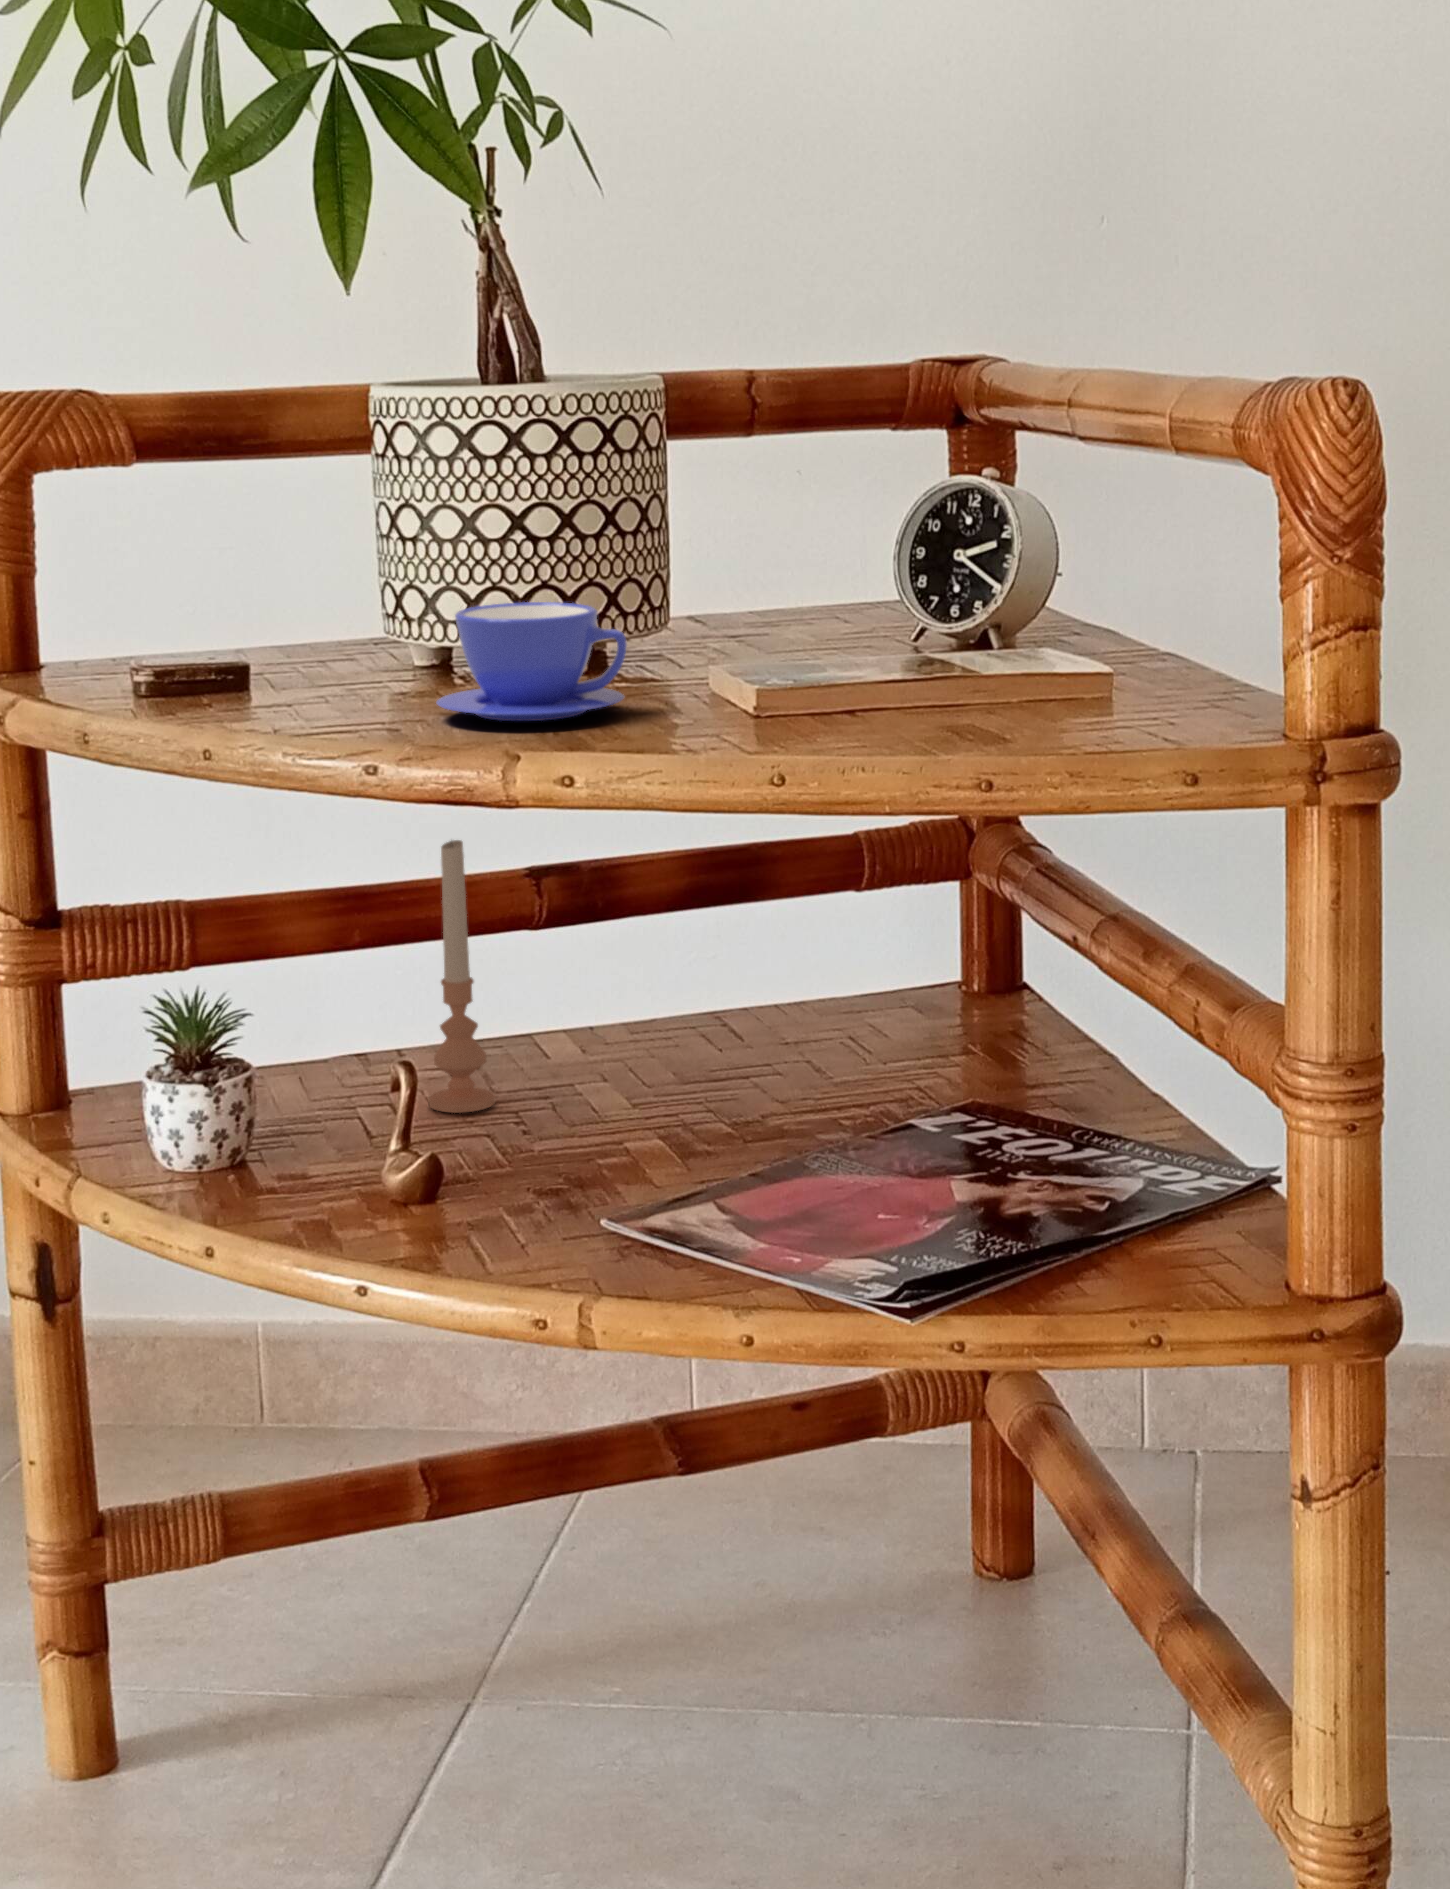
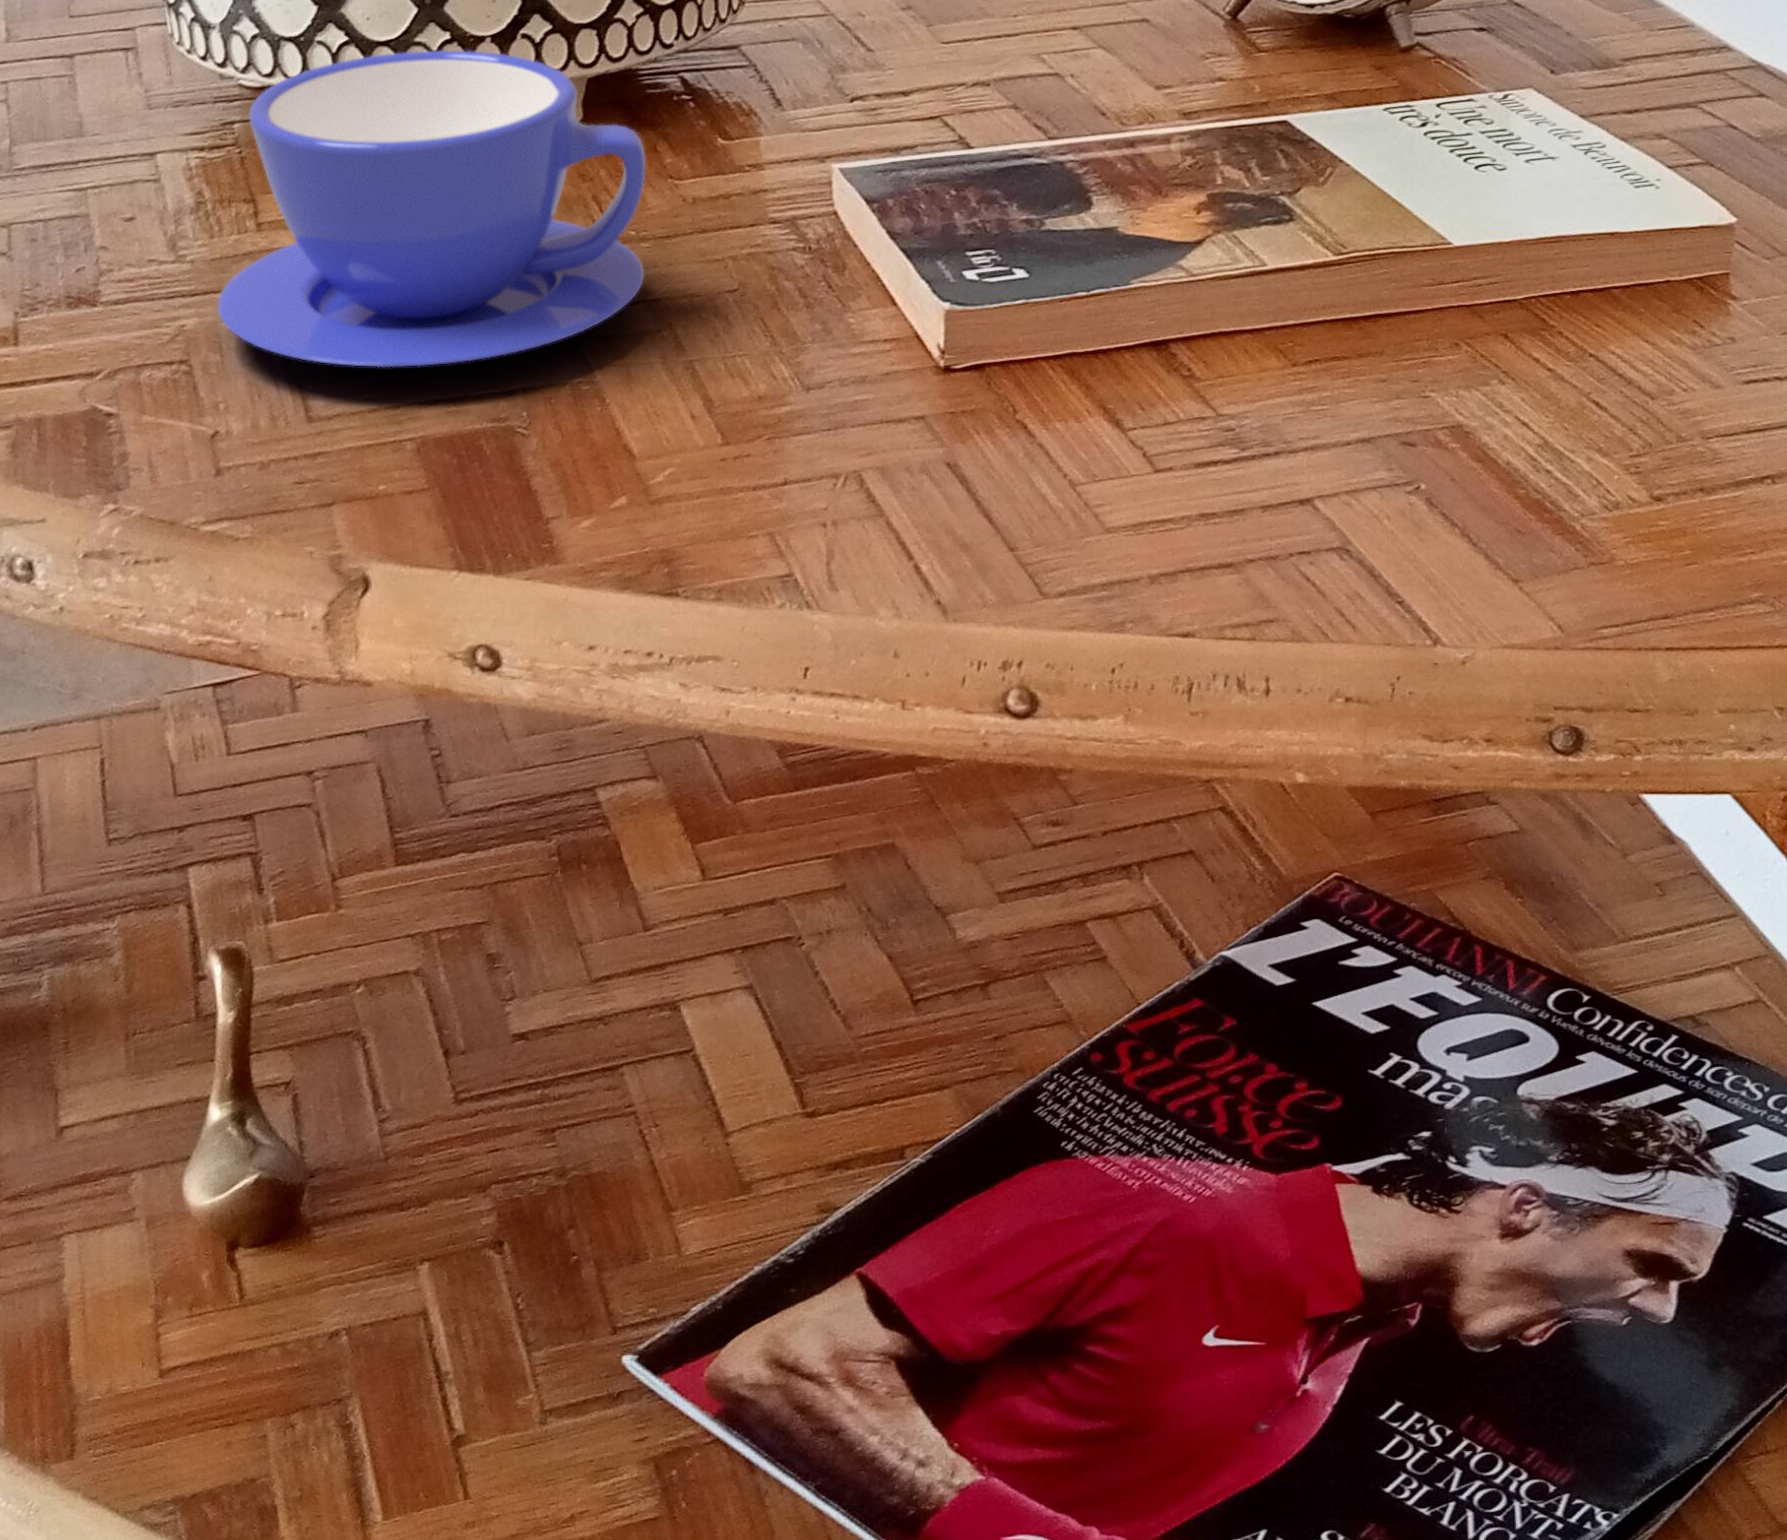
candle: present [428,840,495,1113] -> none [320,391,446,886]

